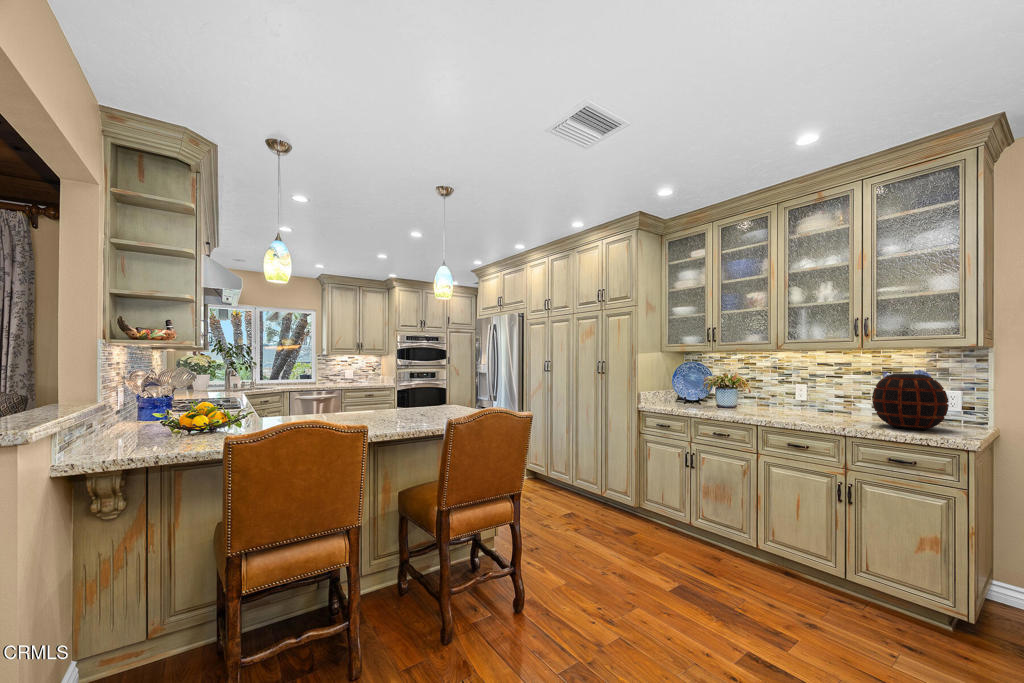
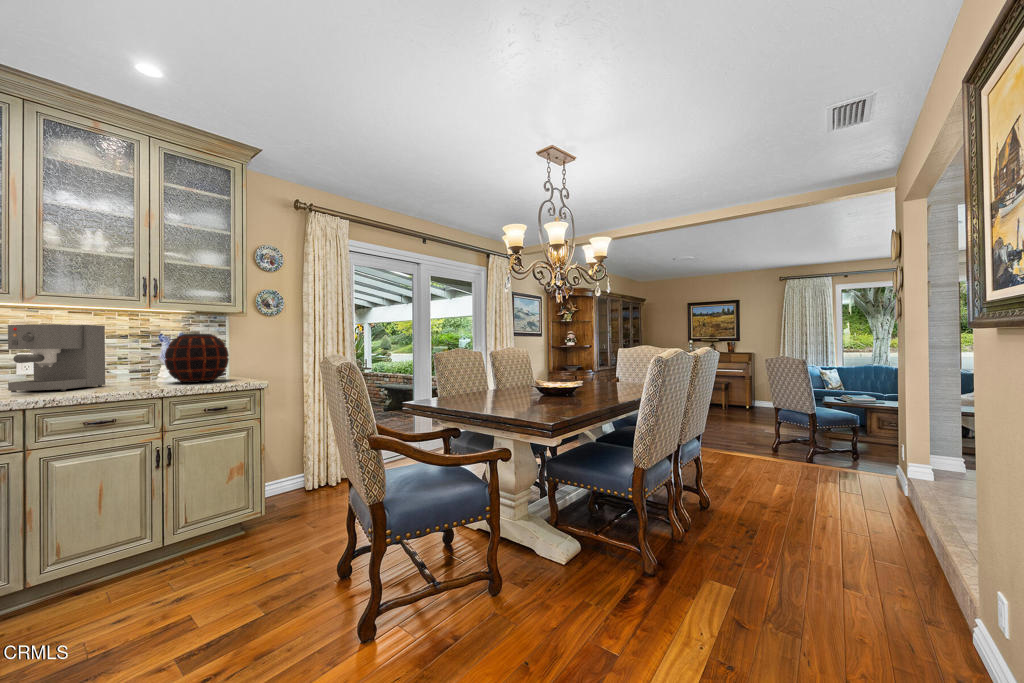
coffee maker: none [768,364,836,417] -> present [8,324,105,392]

